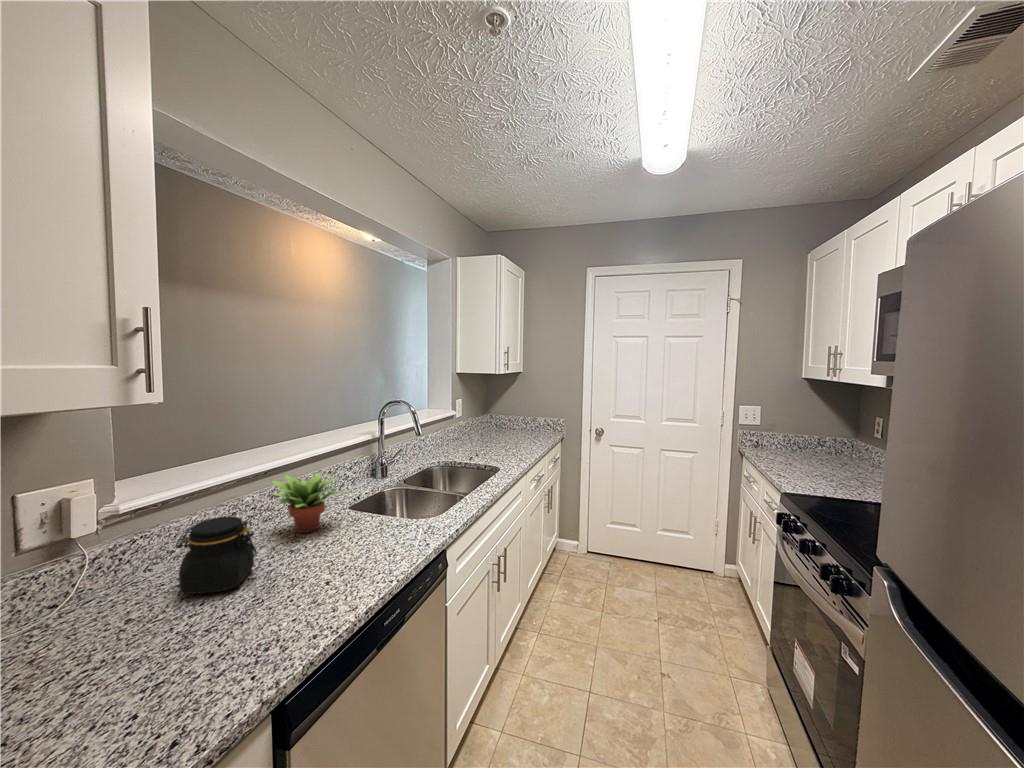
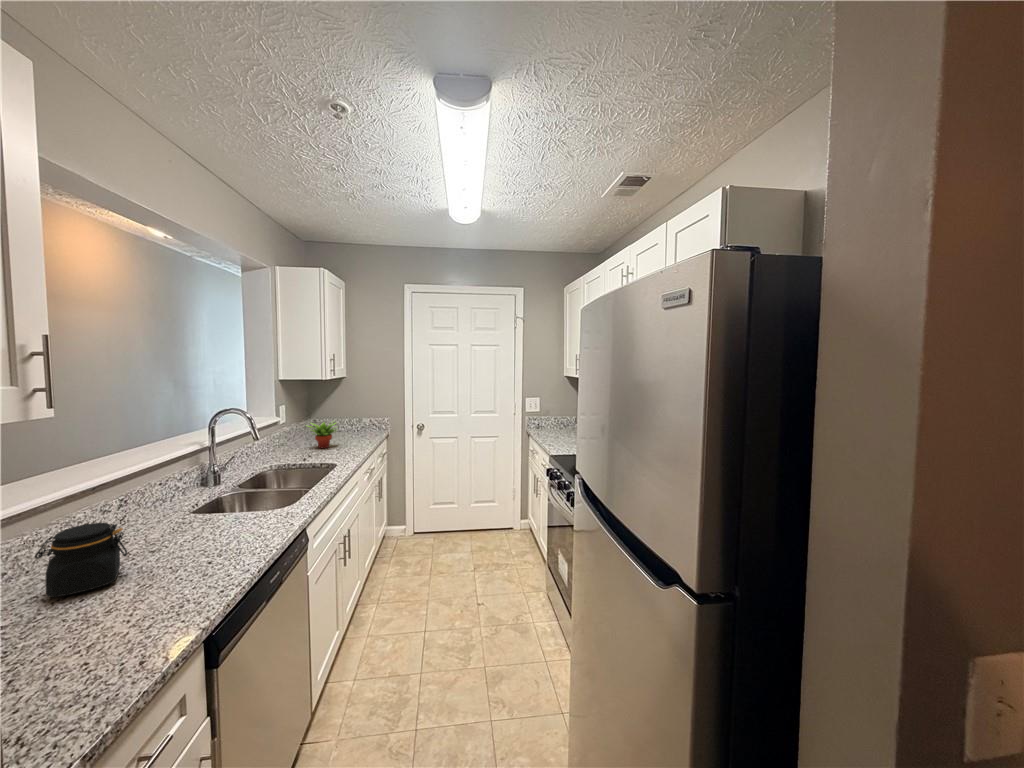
succulent plant: present [270,472,342,533] -> present [308,422,335,448]

